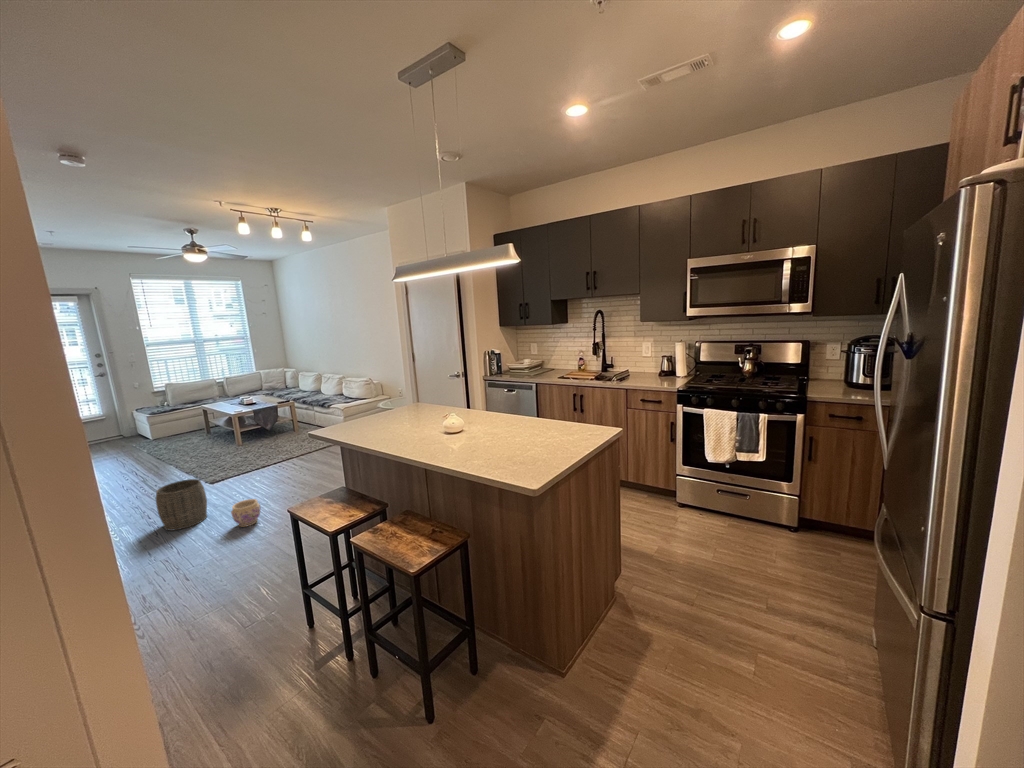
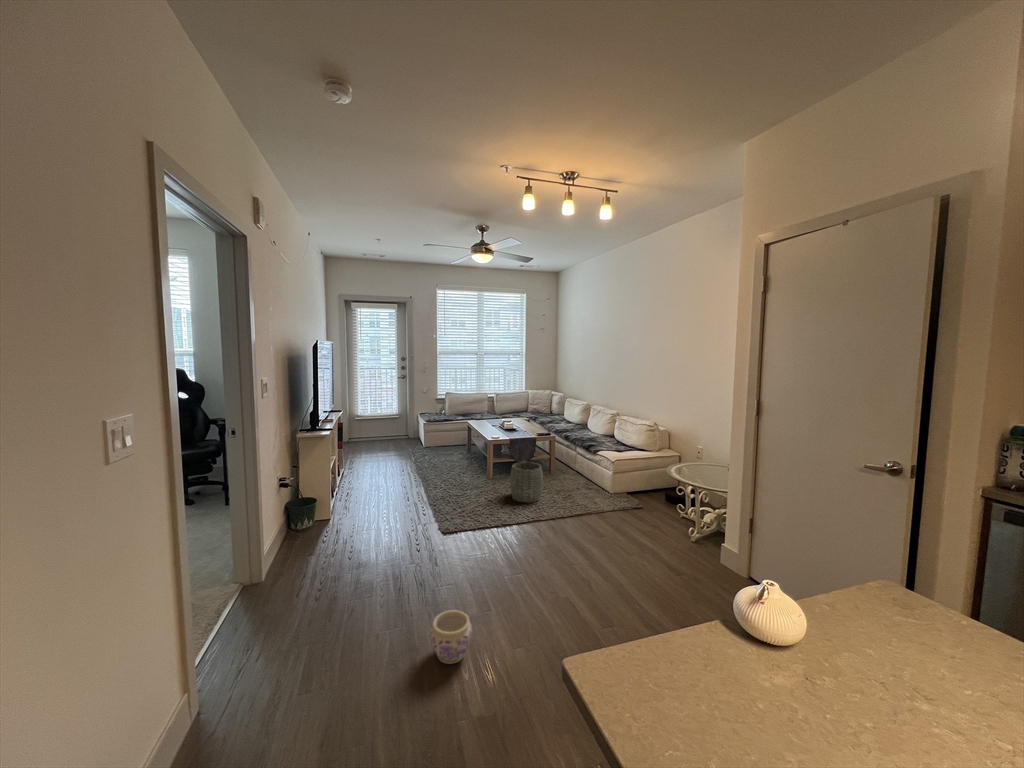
woven basket: present [156,479,207,531] -> present [510,462,543,503]

